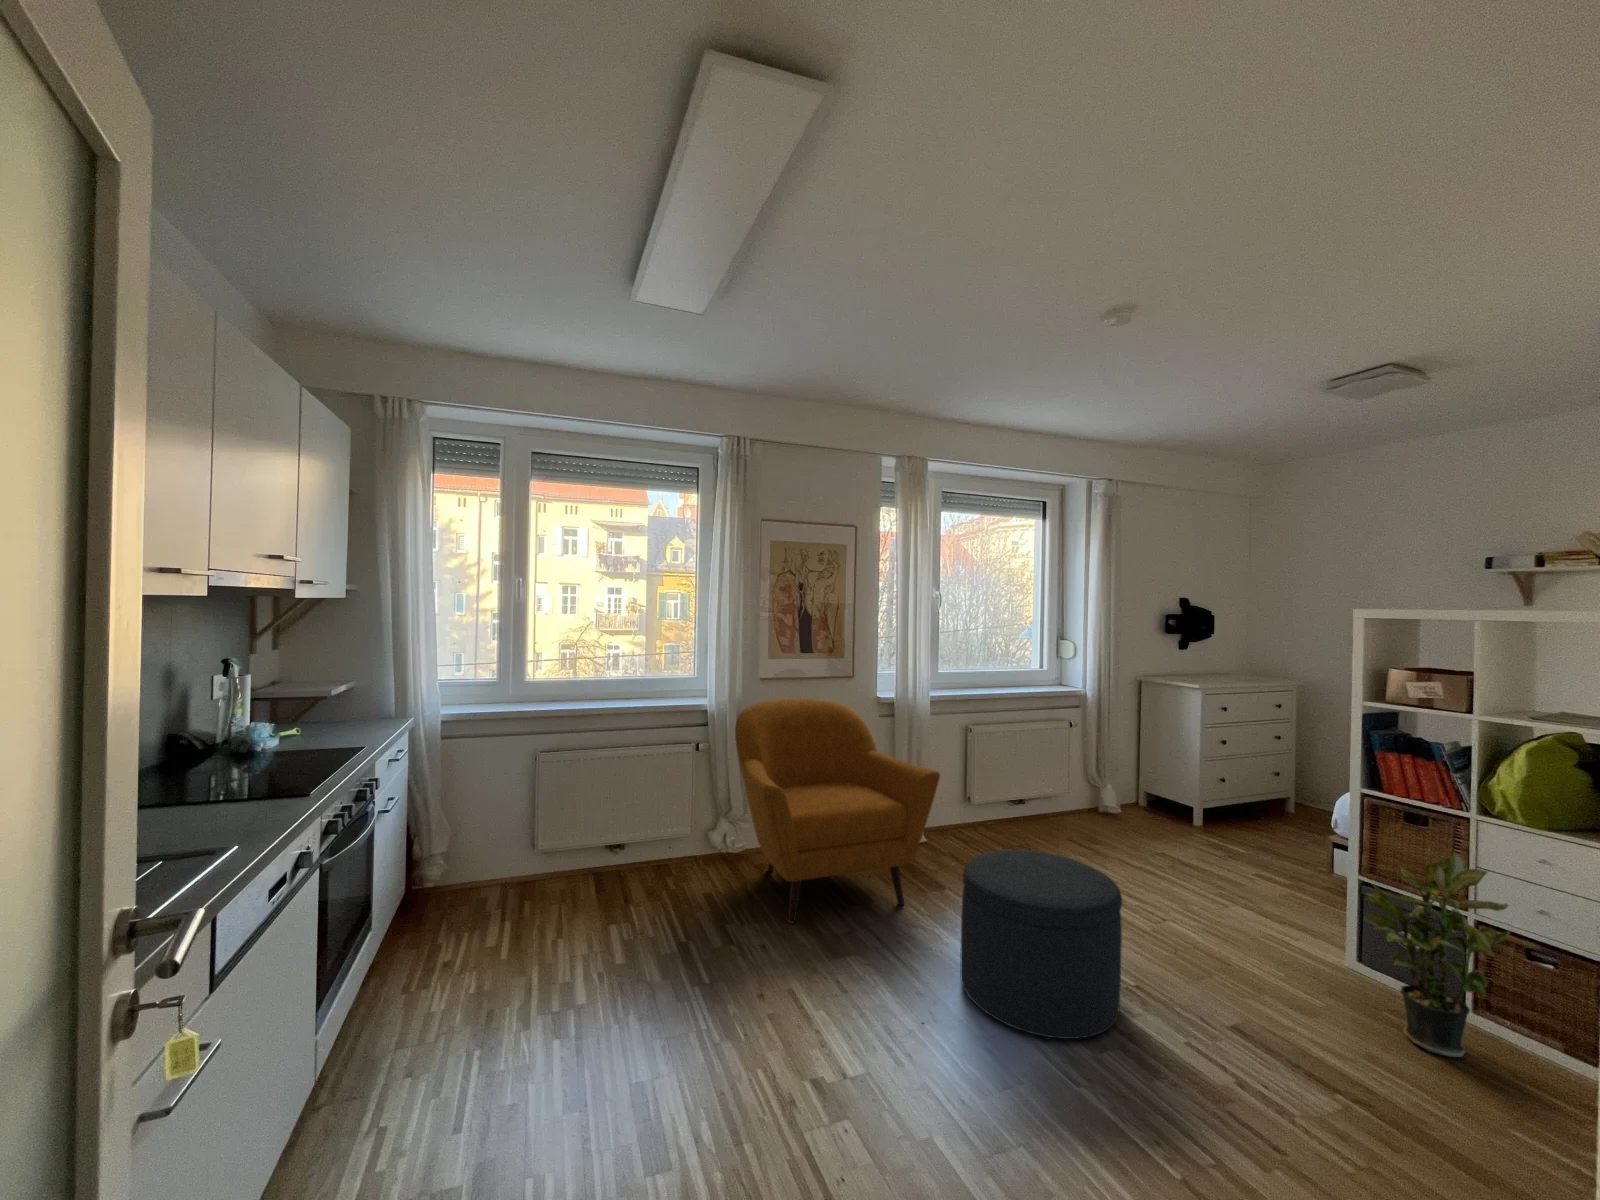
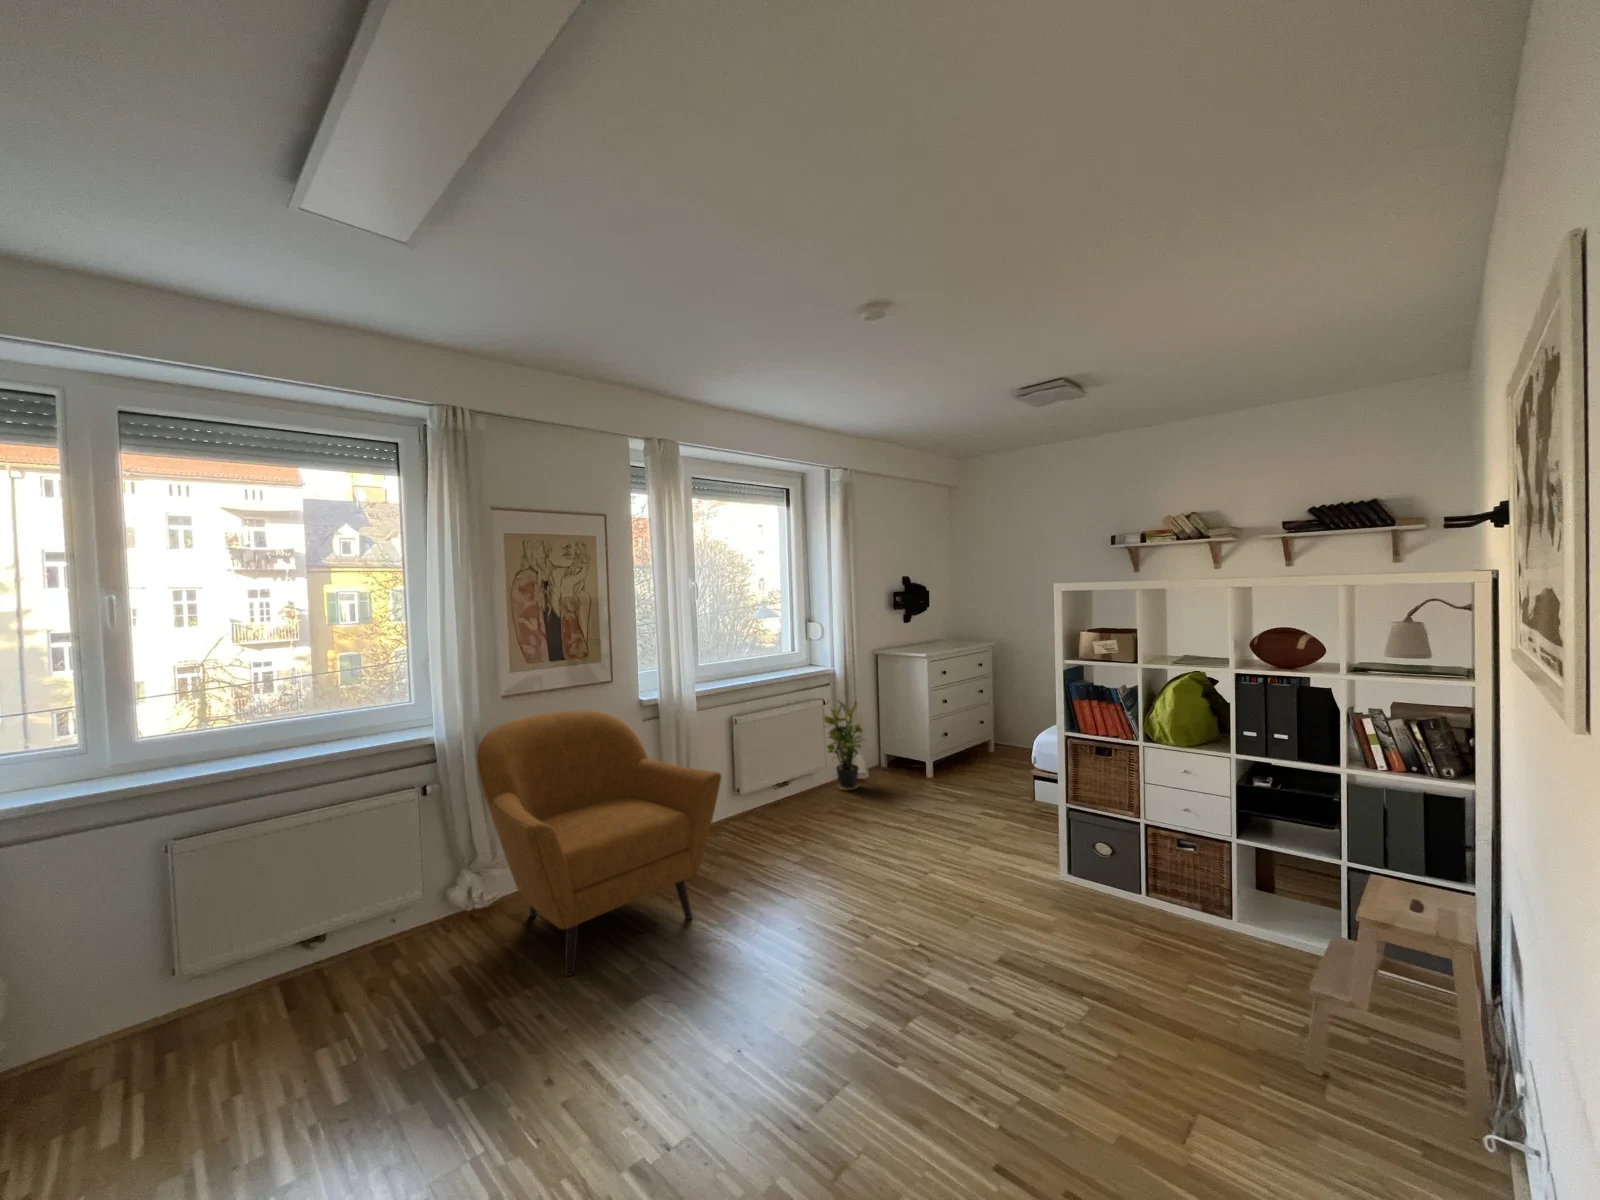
ottoman: present [960,850,1122,1039] -> none [763,838,914,1027]
potted plant: present [1364,852,1510,1057] -> present [823,701,863,791]

